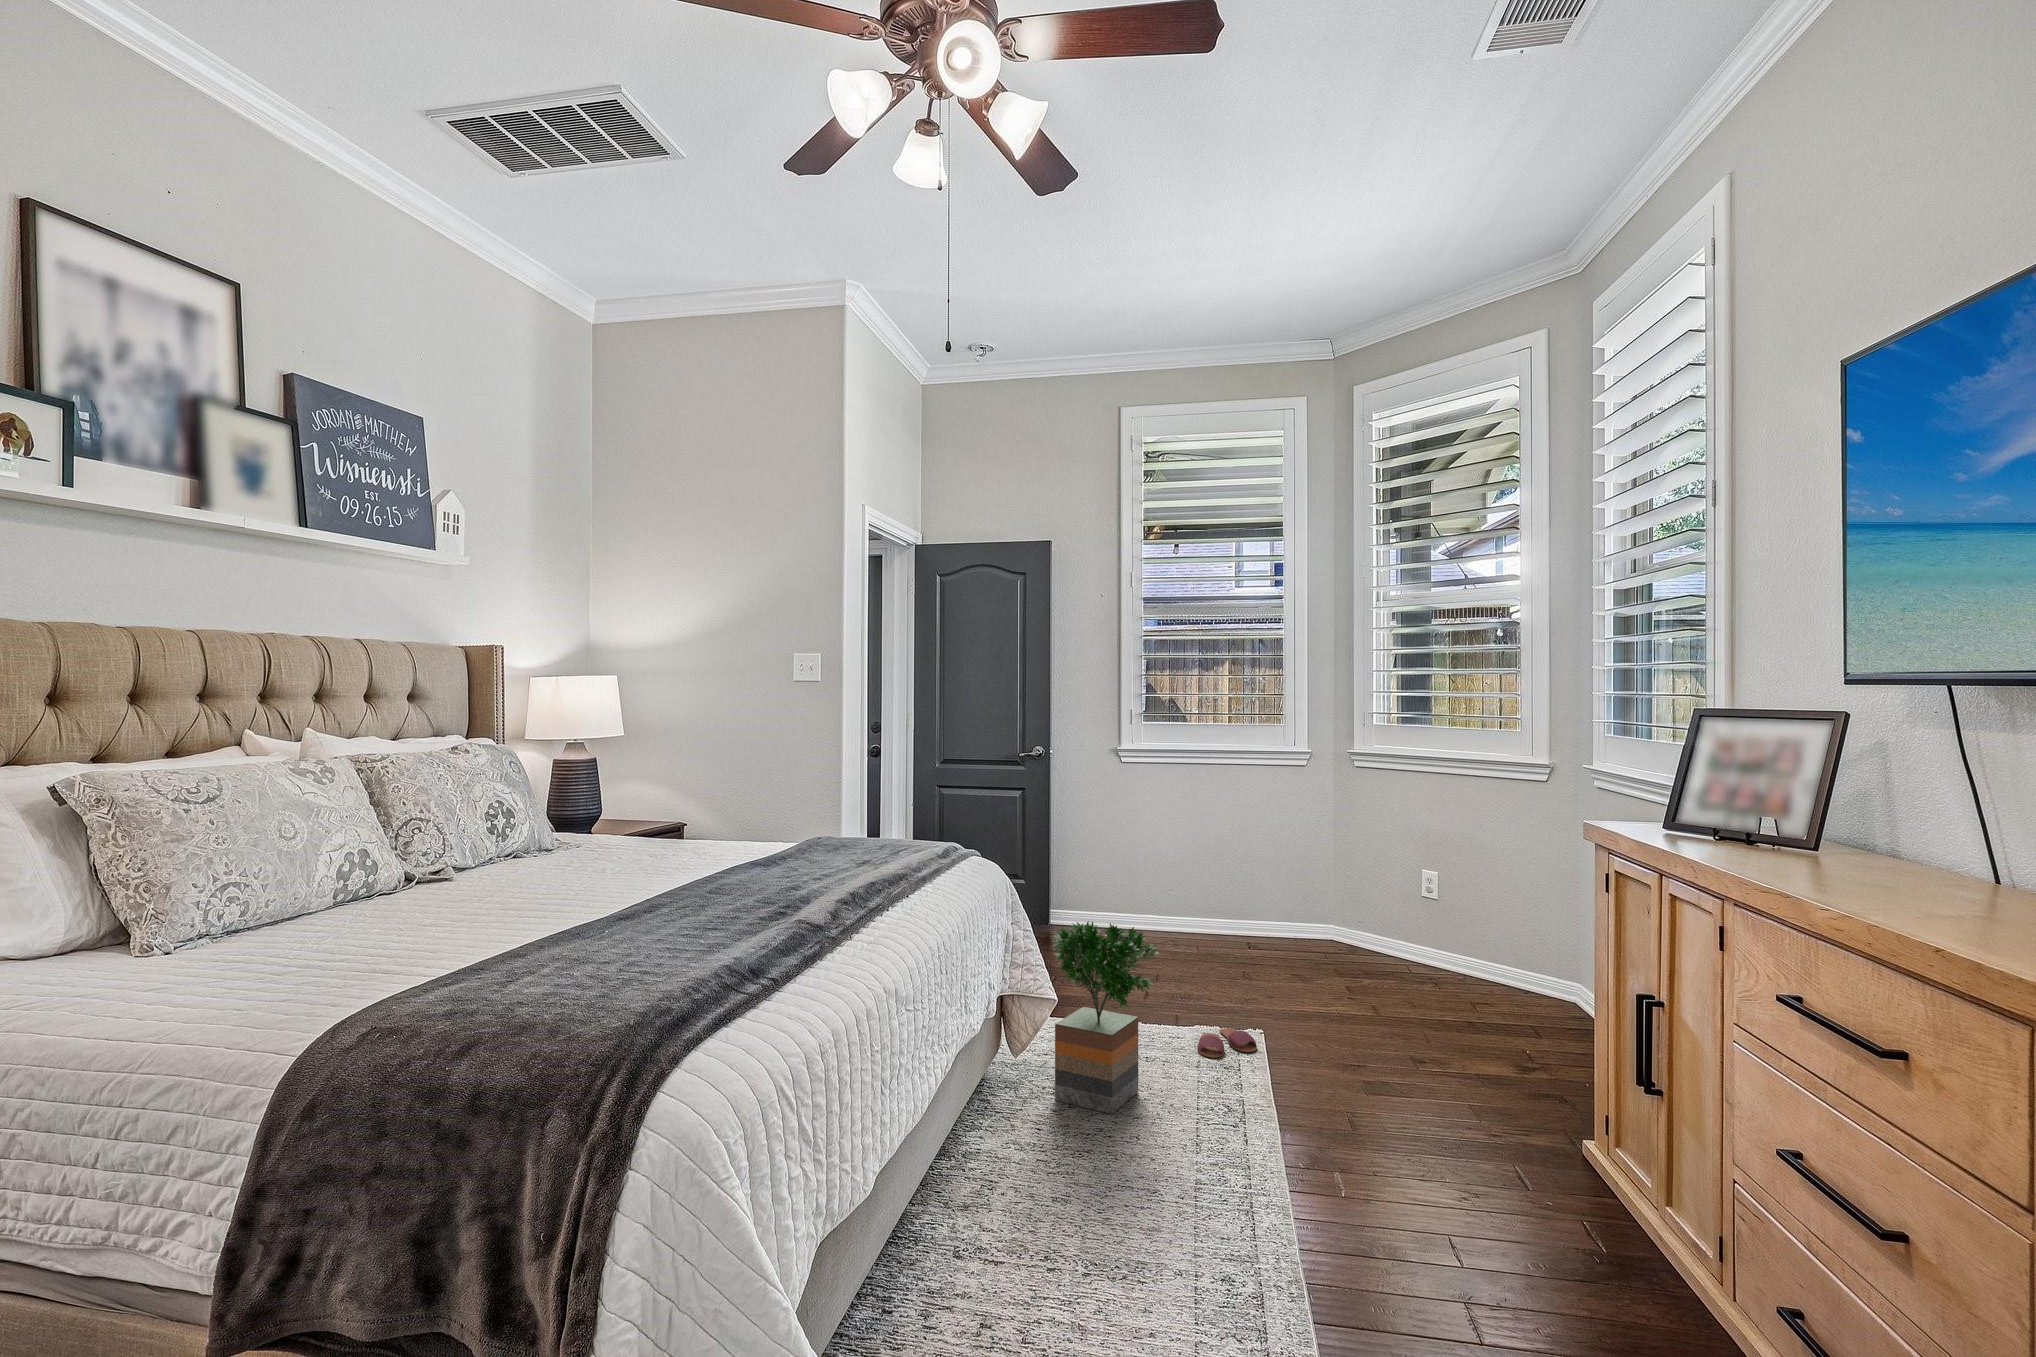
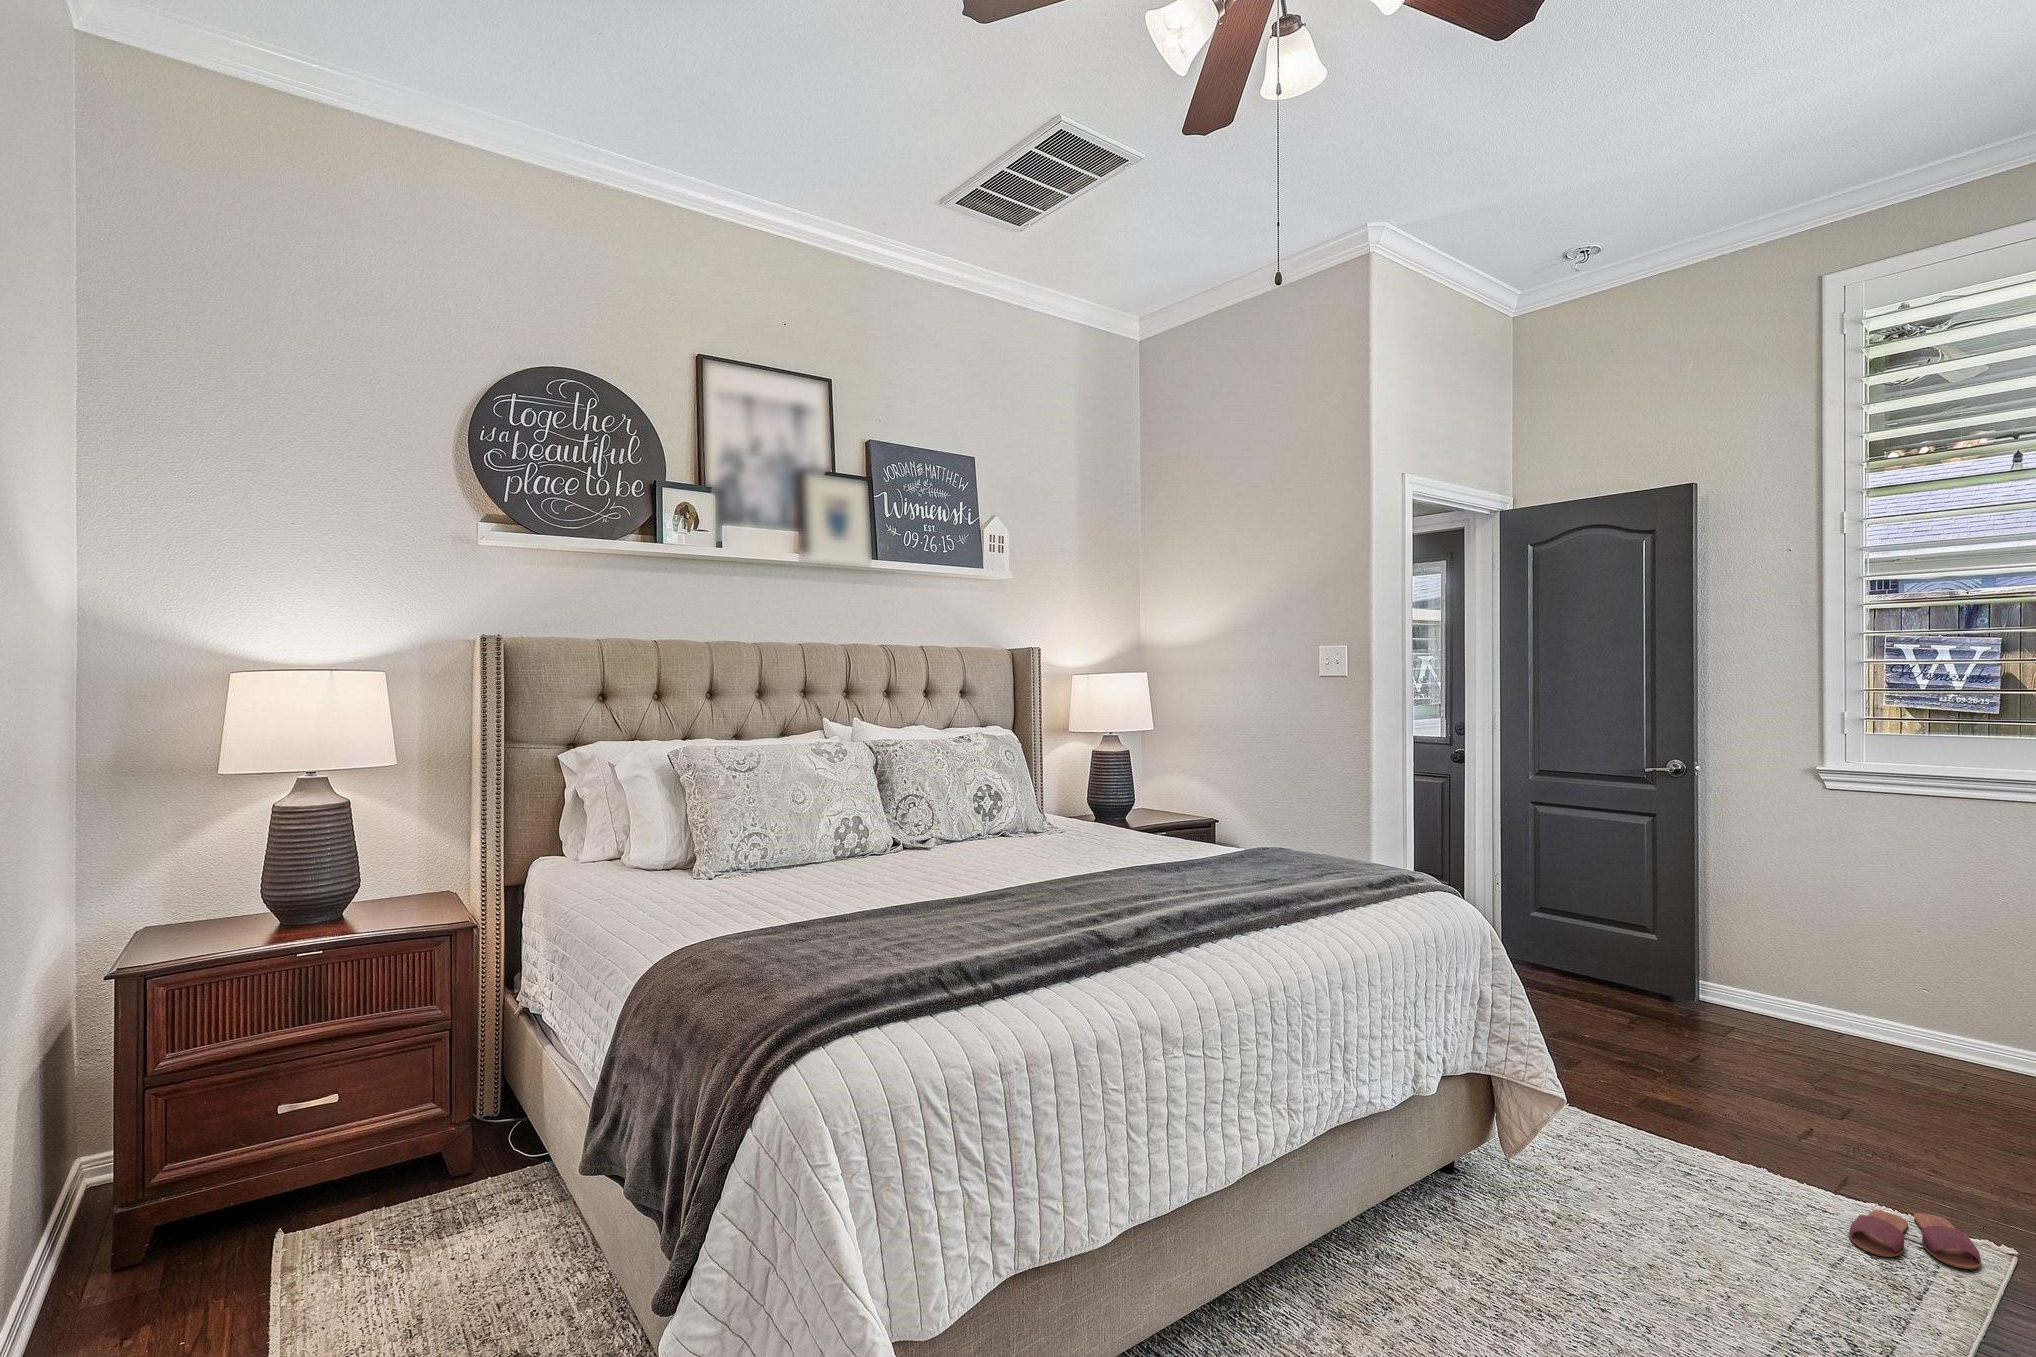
potted tree: present [1053,922,1158,1114] -> none [1542,999,1731,1279]

